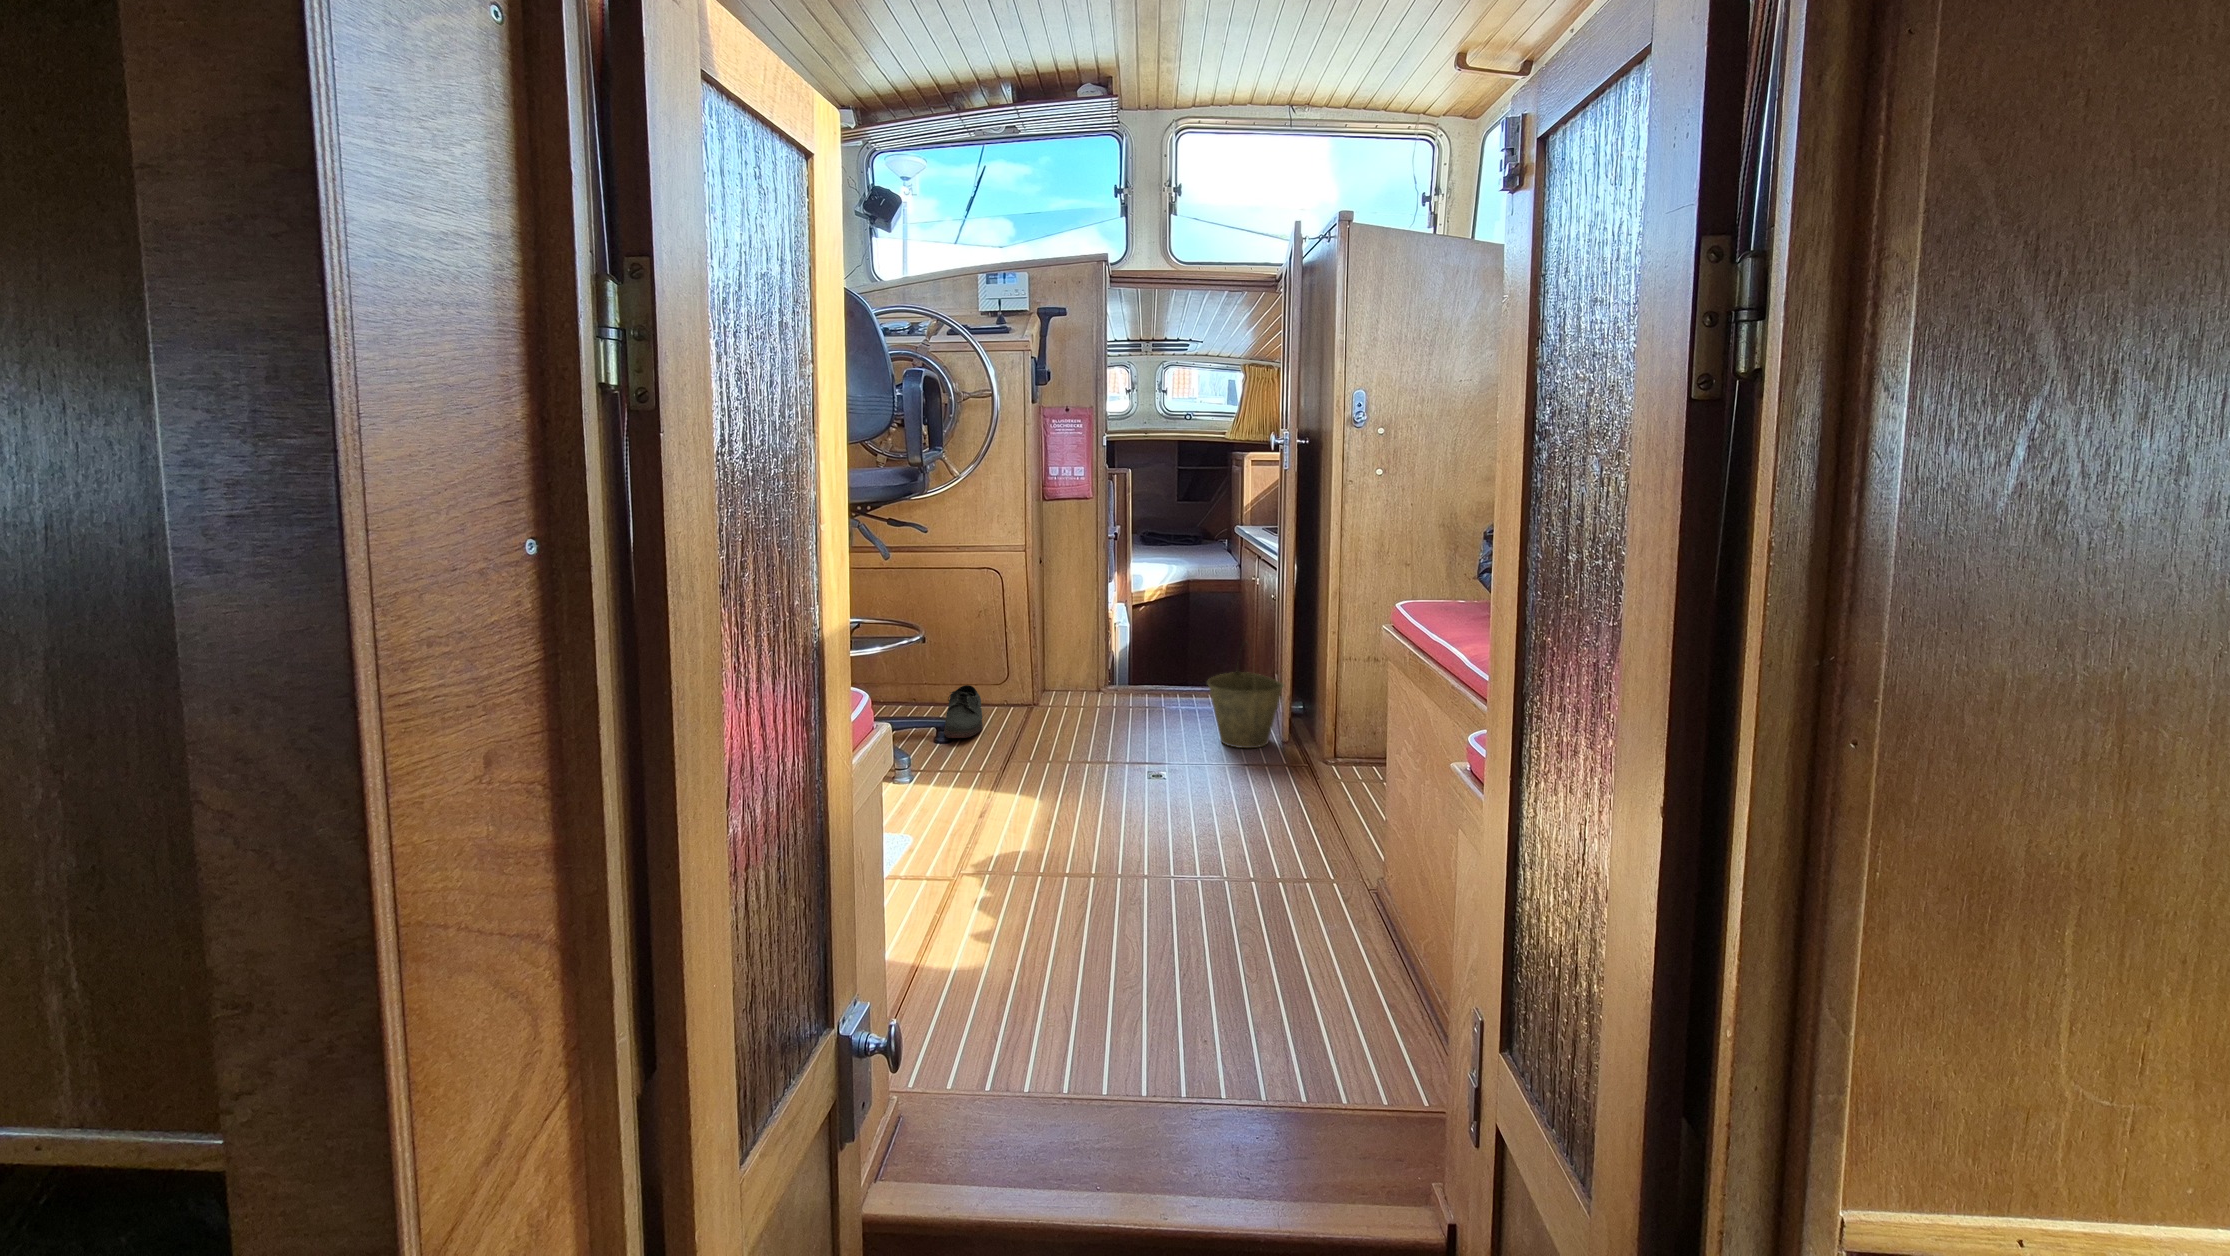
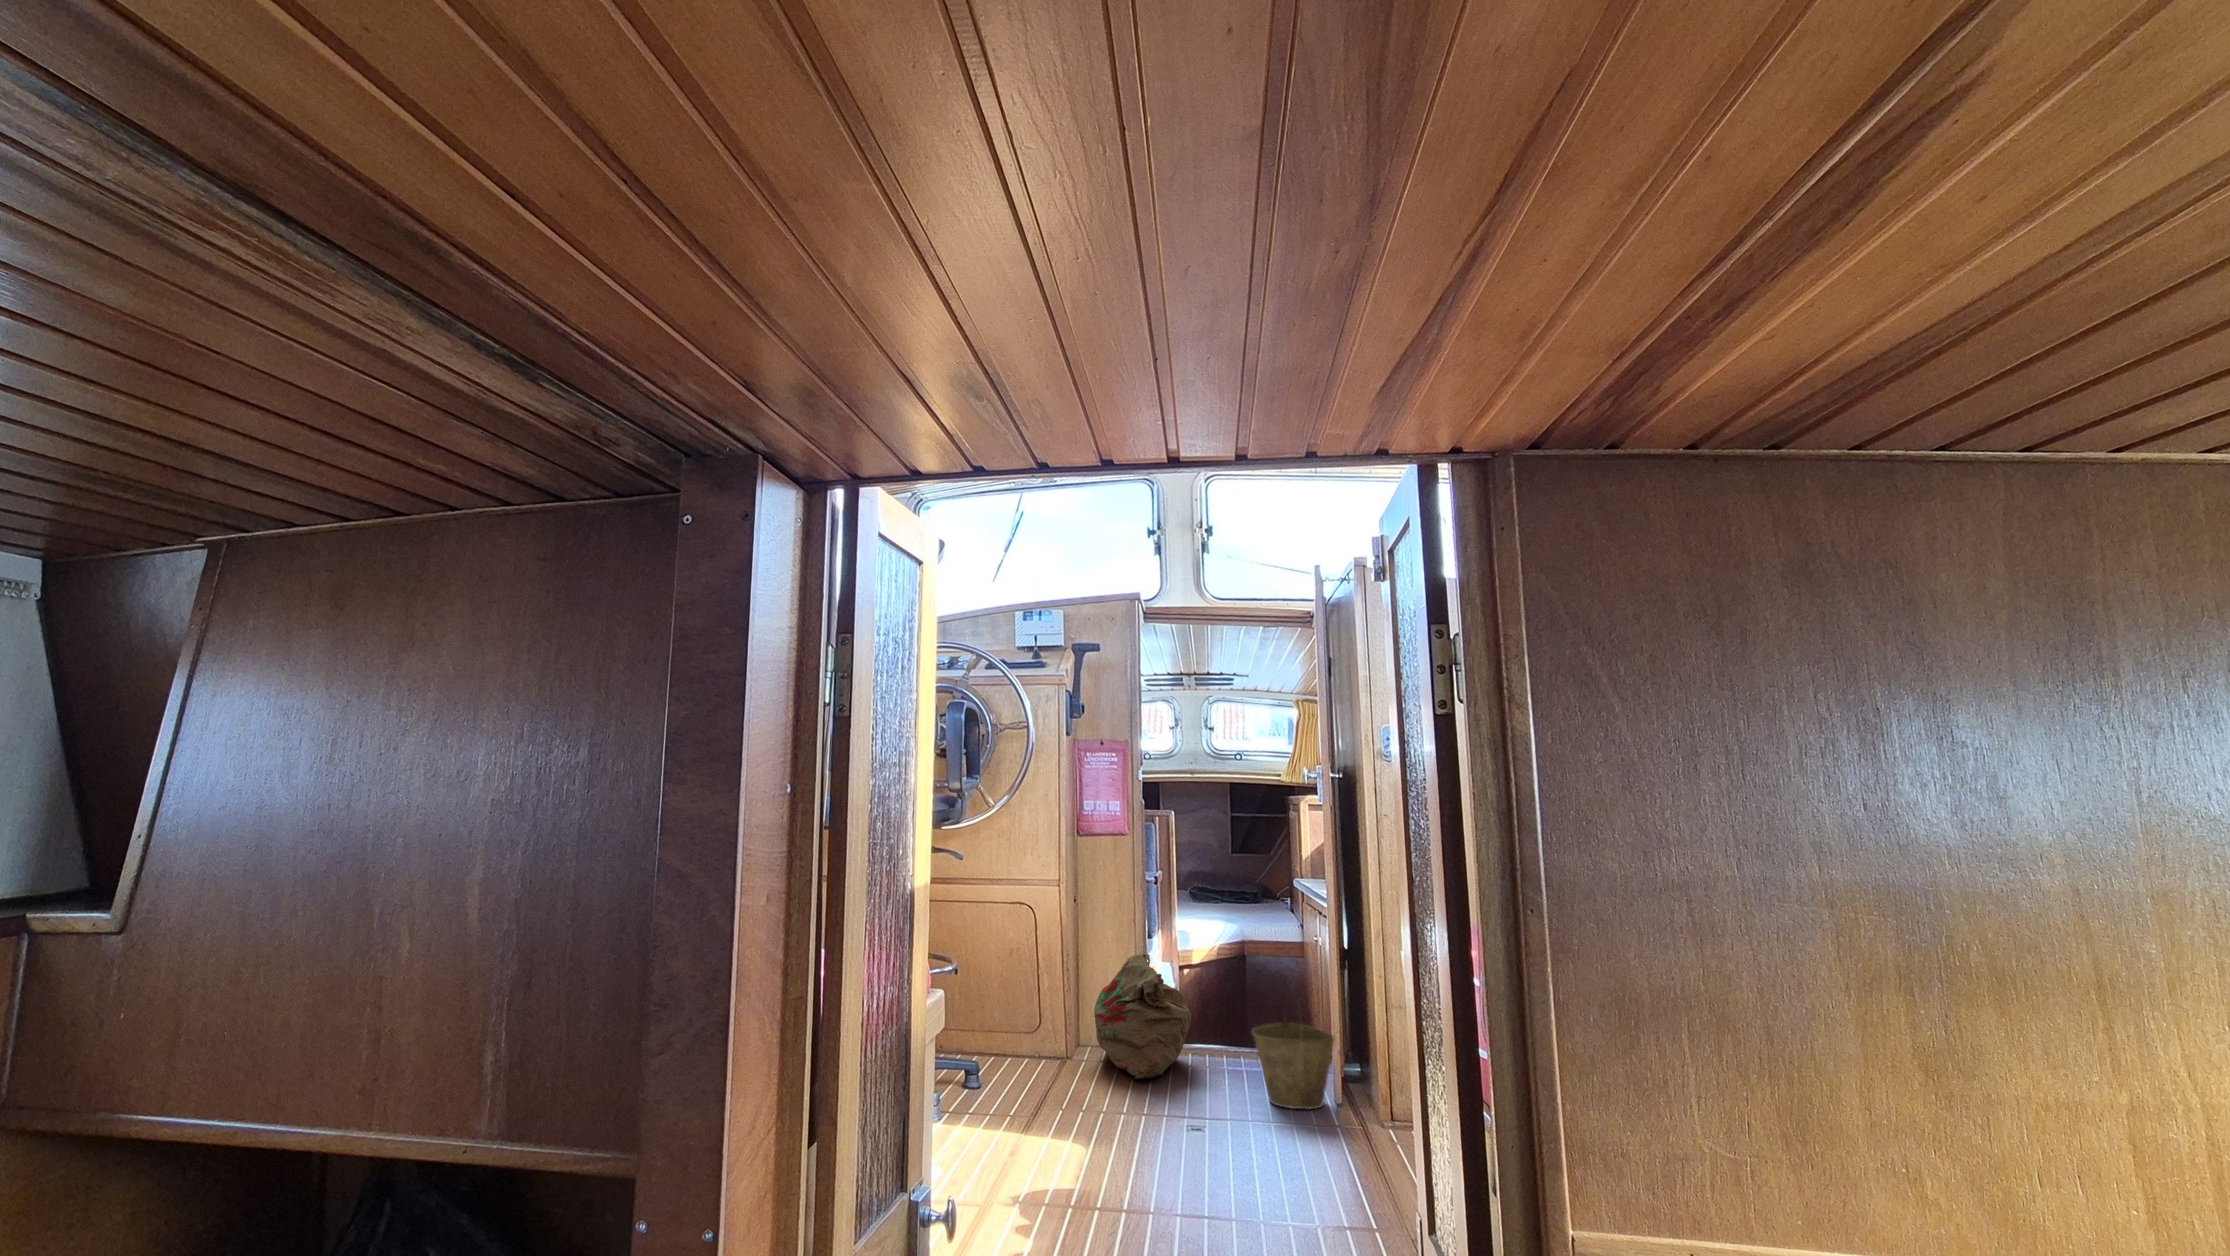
bag: none [1059,608,1149,724] -> present [1094,953,1191,1079]
shoe: present [944,685,983,738] -> none [972,1031,1012,1084]

